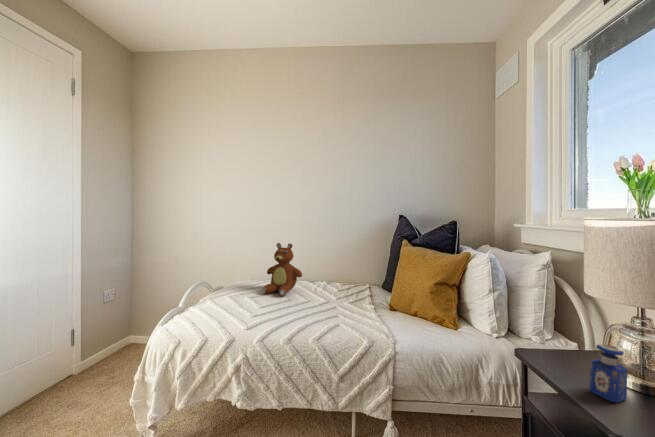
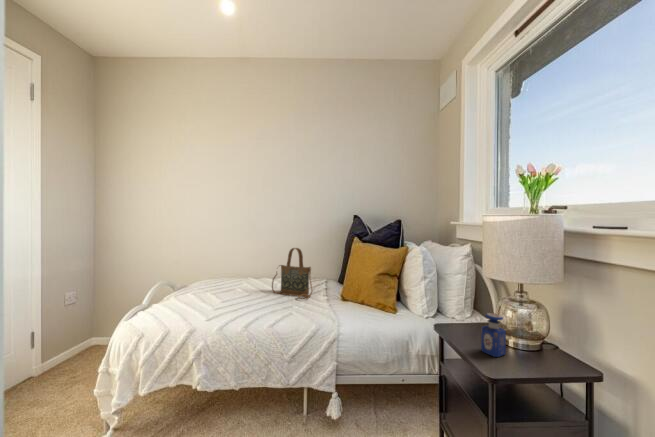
teddy bear: present [262,243,302,296] -> none [225,242,263,291]
handbag: none [312,251,357,308] -> present [272,248,312,299]

